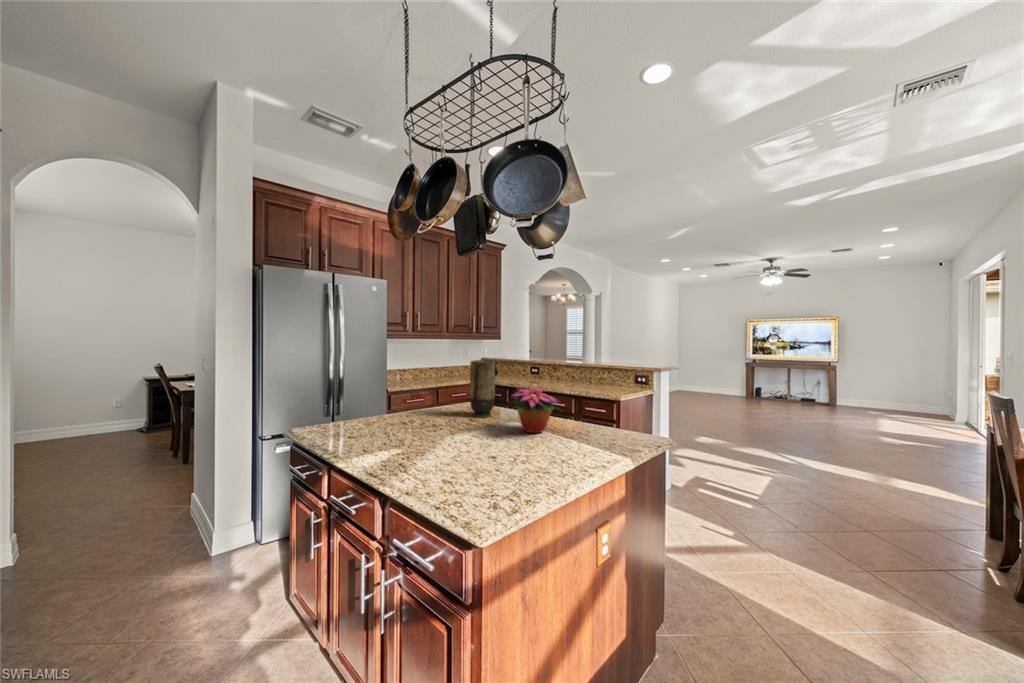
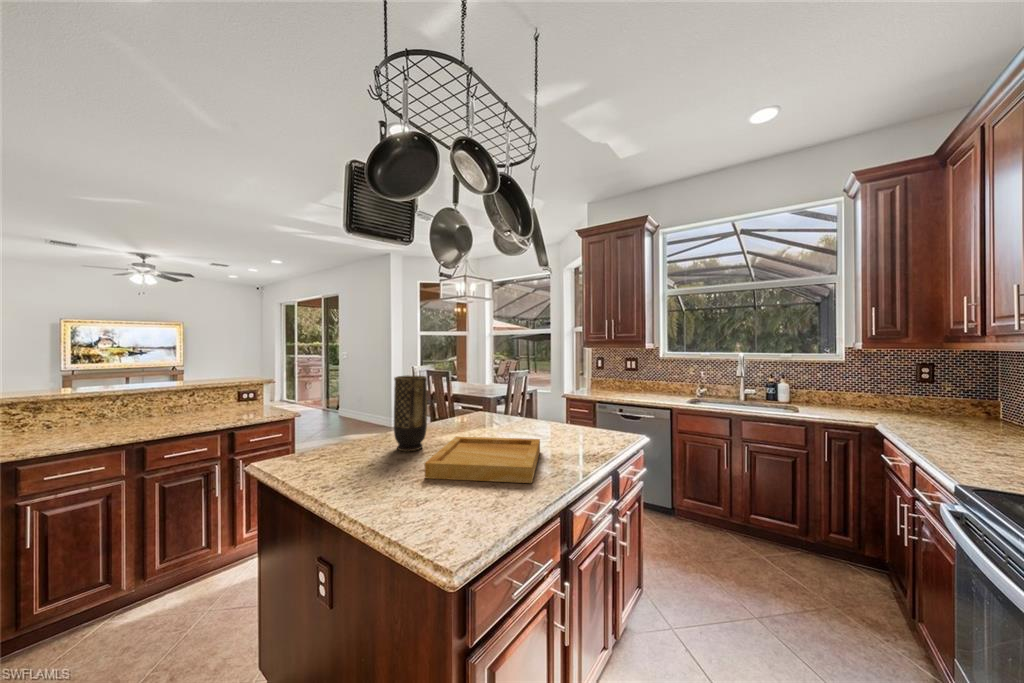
flower arrangement: present [513,388,559,433] -> none [457,389,518,434]
tray: none [373,409,475,442] -> present [425,437,540,483]

